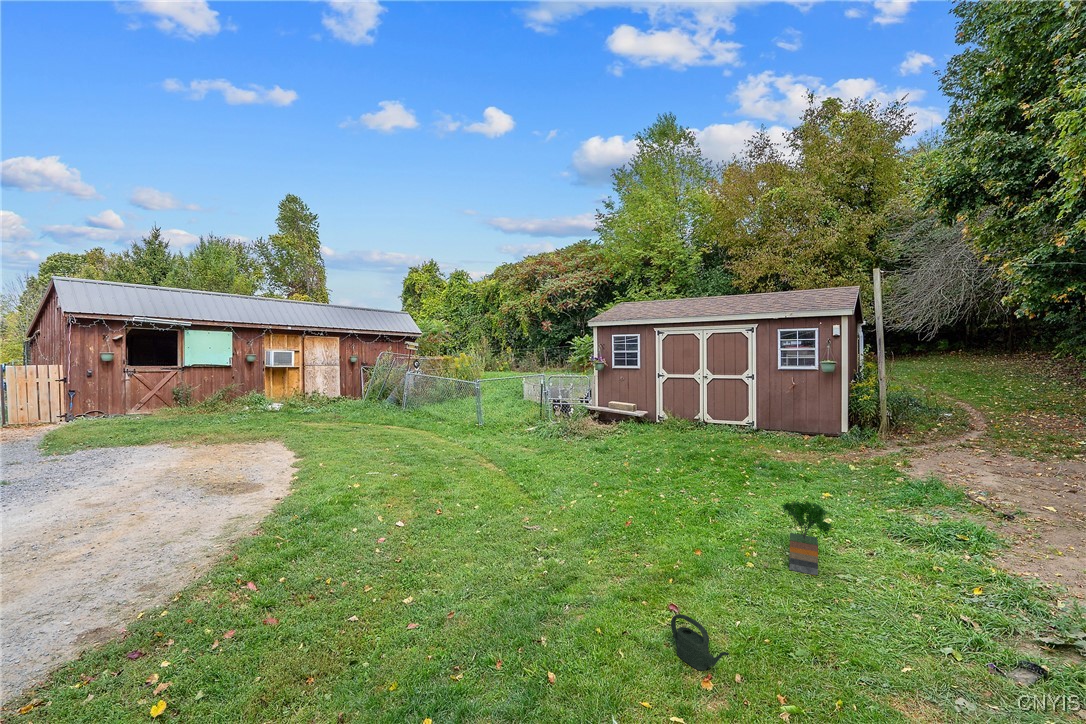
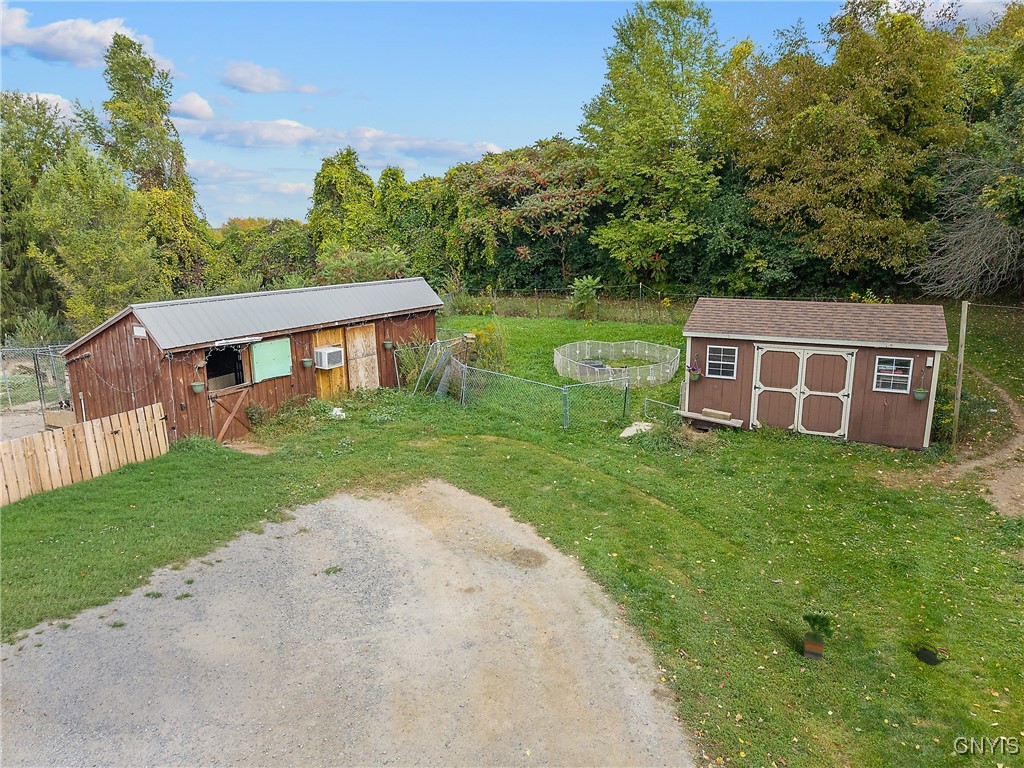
potted tree: present [782,501,832,575] -> present [802,613,833,661]

